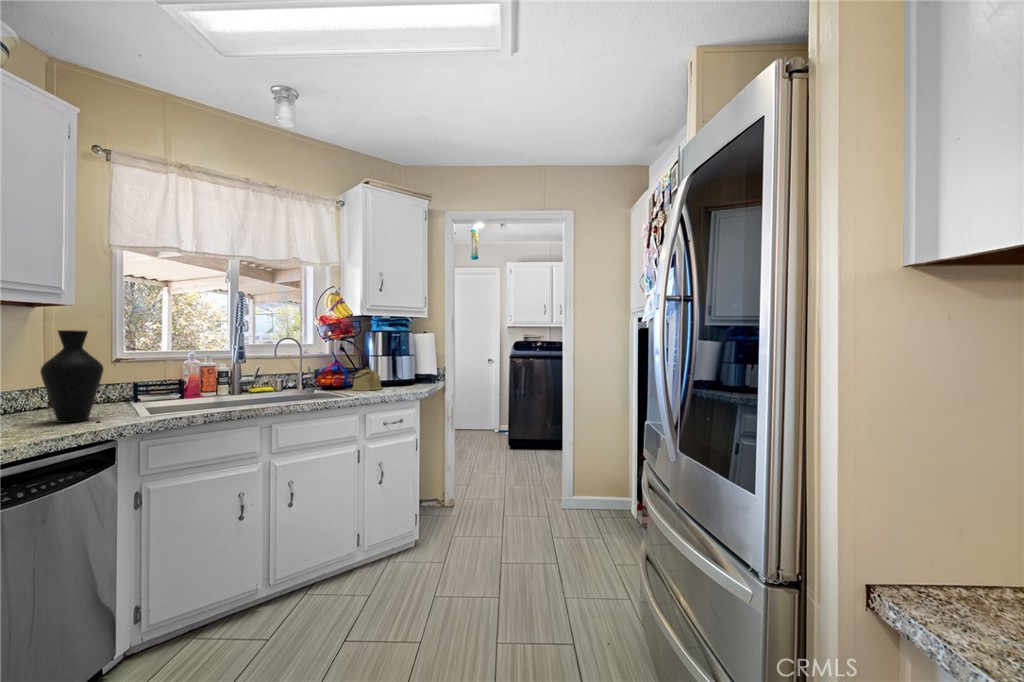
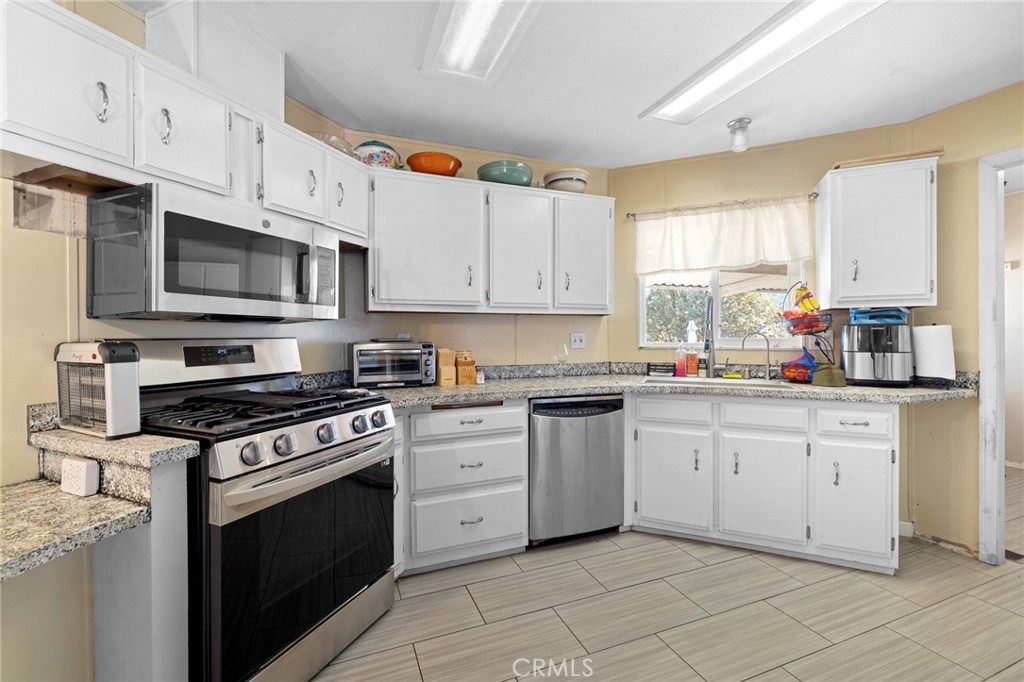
vase: present [40,330,104,423] -> none [597,329,623,382]

